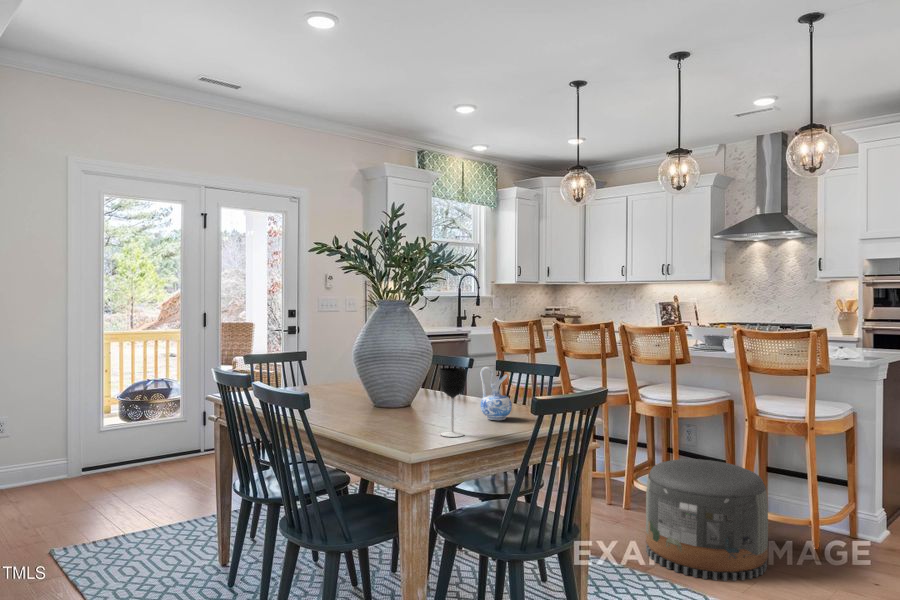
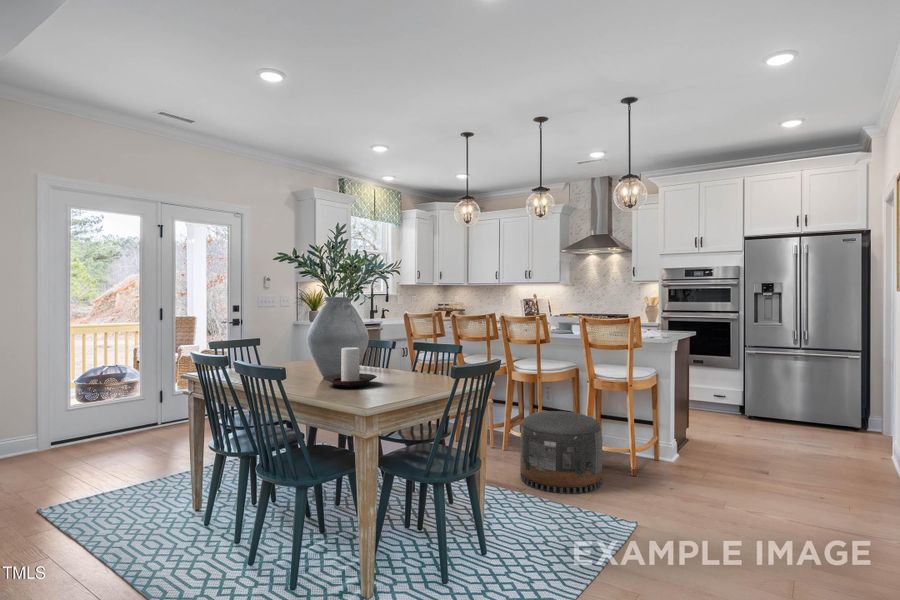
candle holder: none [368,364,439,420] -> present [324,347,377,387]
ceramic pitcher: present [481,367,512,420] -> none [408,347,431,385]
wine glass: present [440,368,466,437] -> none [382,347,401,397]

